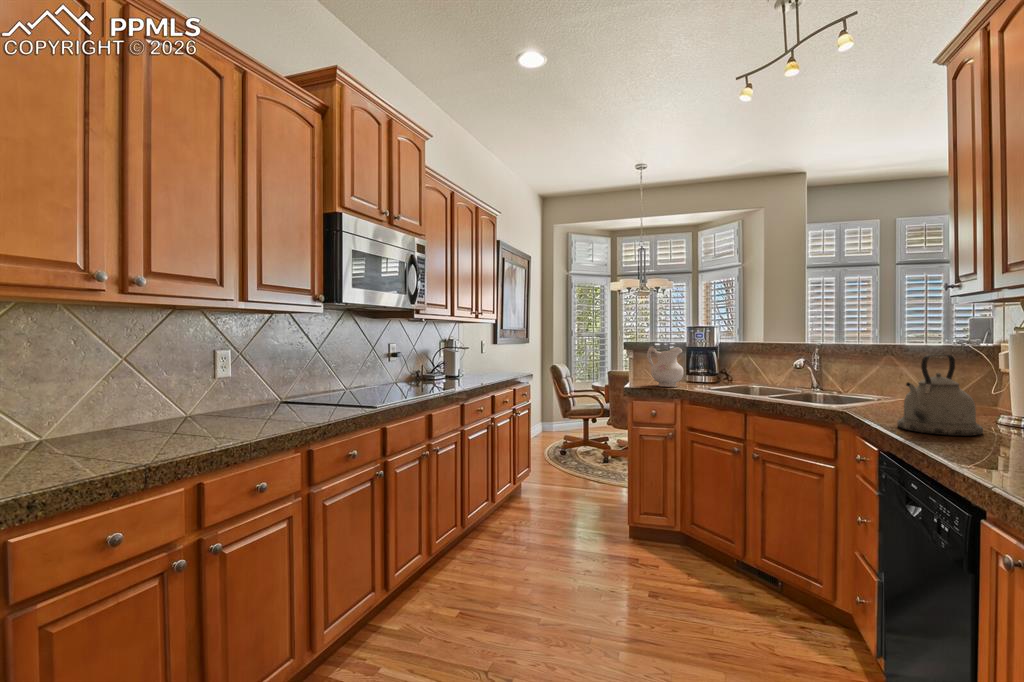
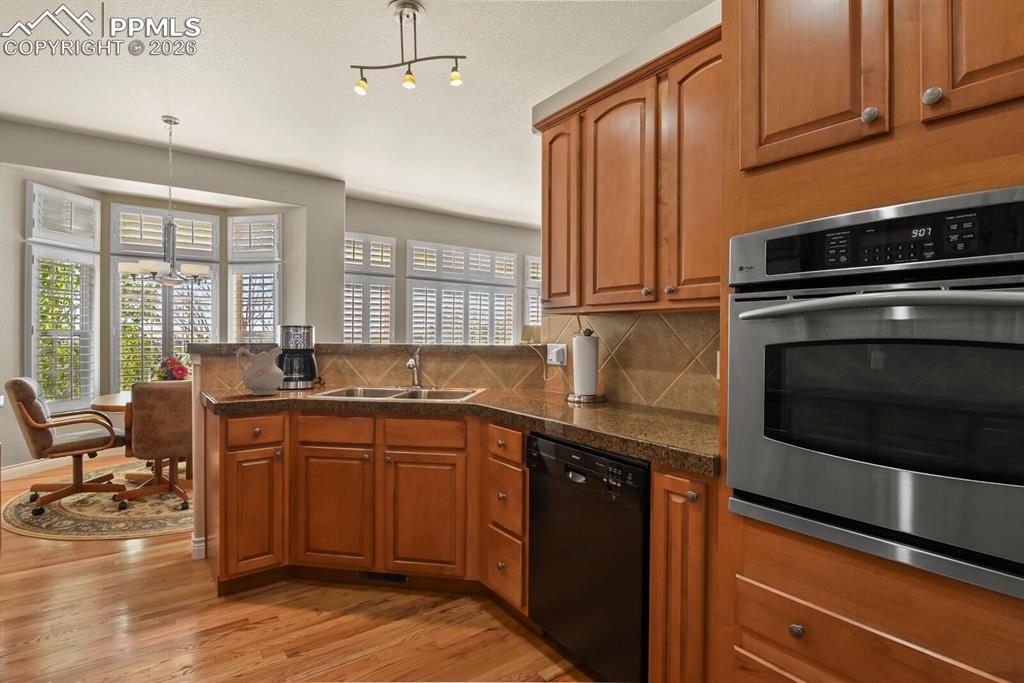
kettle: present [897,354,983,436] -> none [530,349,583,413]

